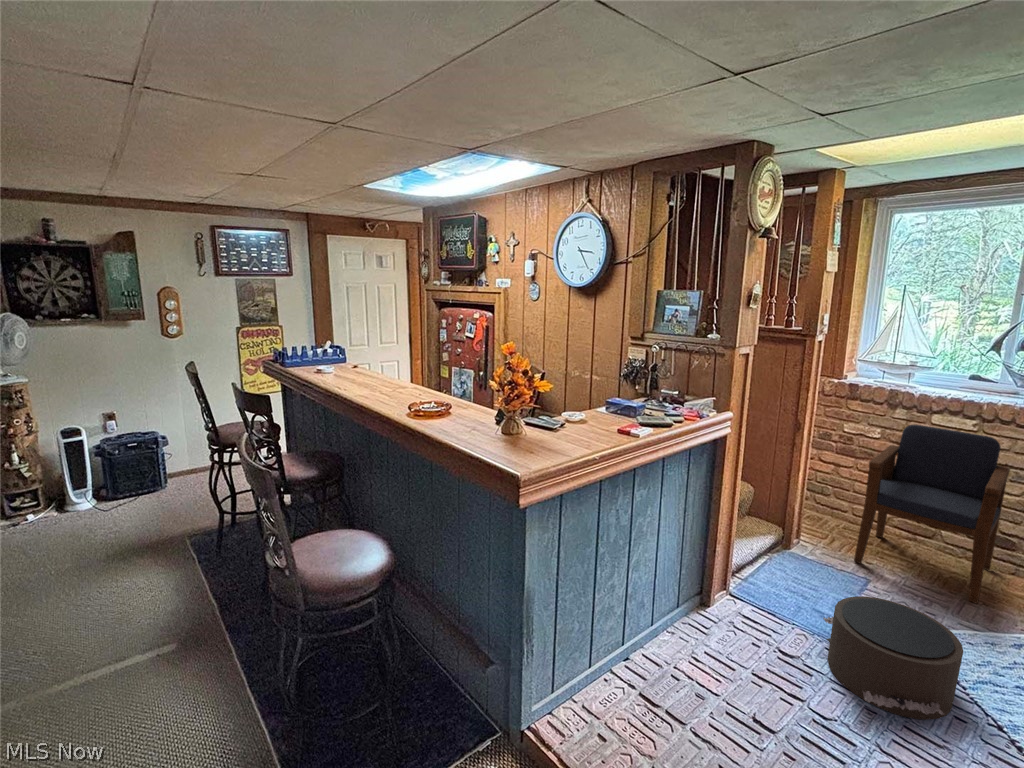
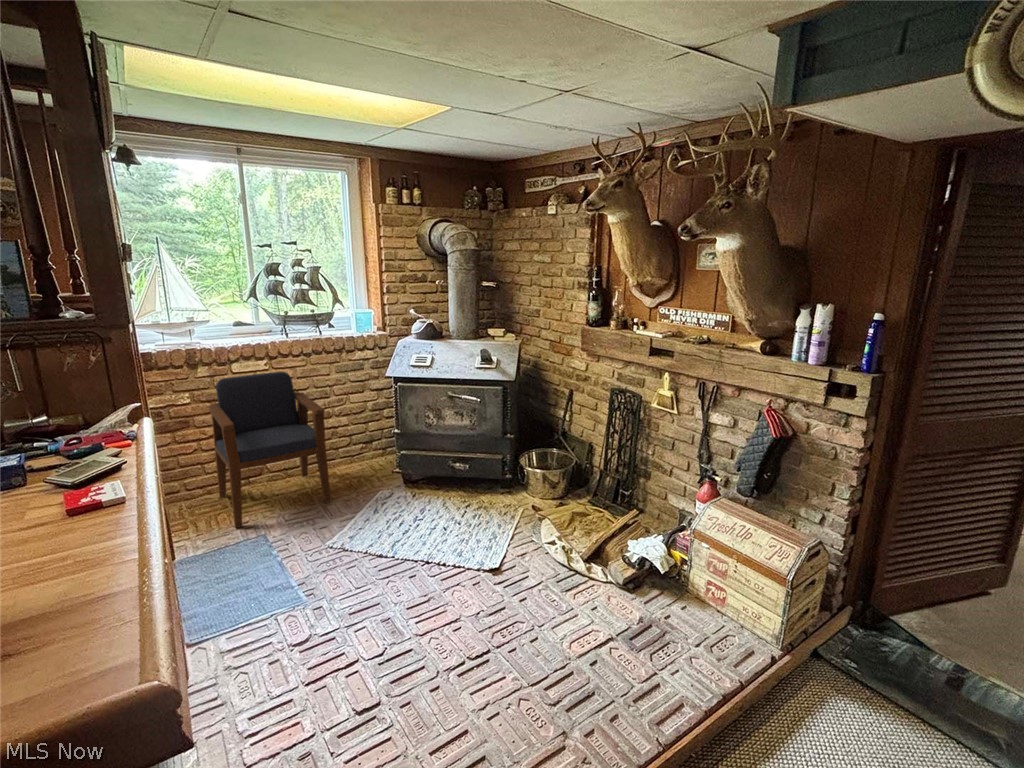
pouf: present [823,596,963,720] -> none [293,523,419,621]

